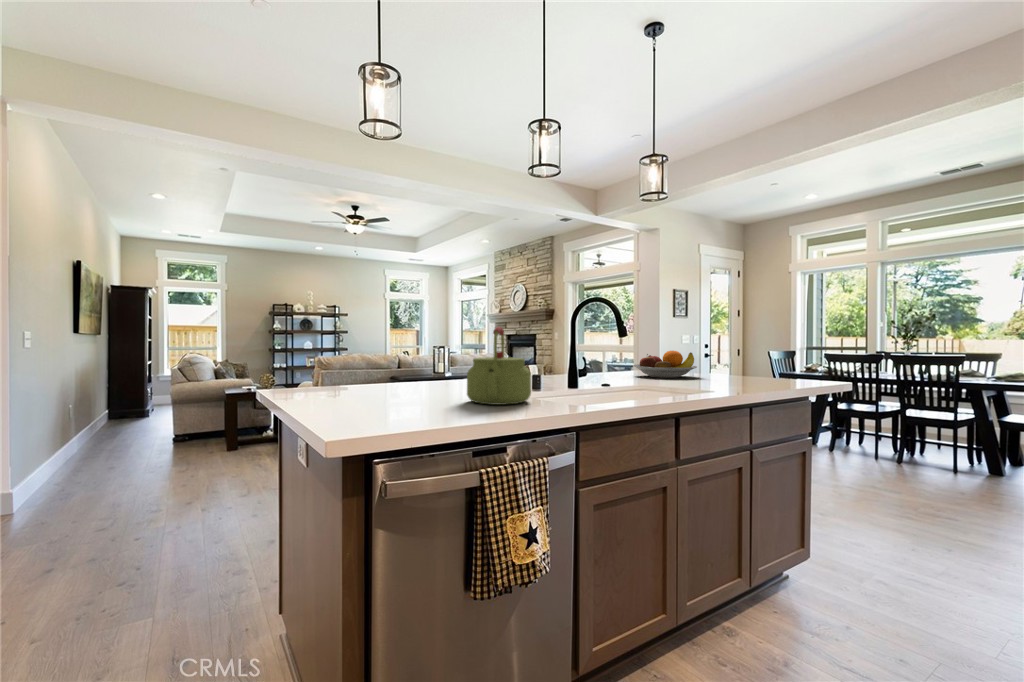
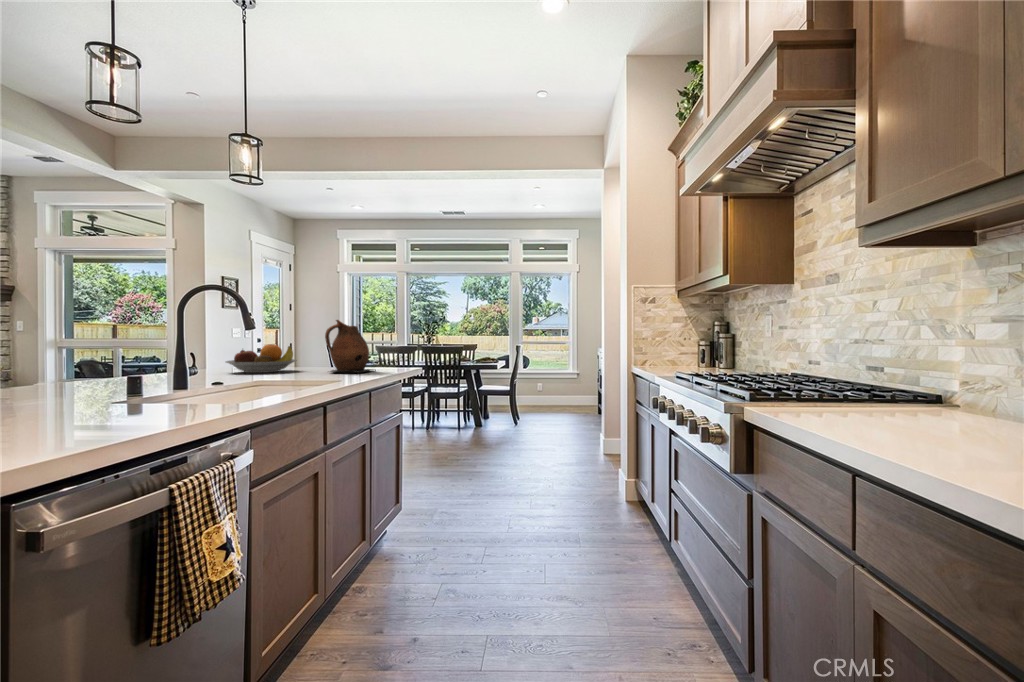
ceramic pitcher: none [719,326,780,385] -> present [325,320,373,373]
kettle: present [467,327,531,405] -> none [64,314,169,415]

